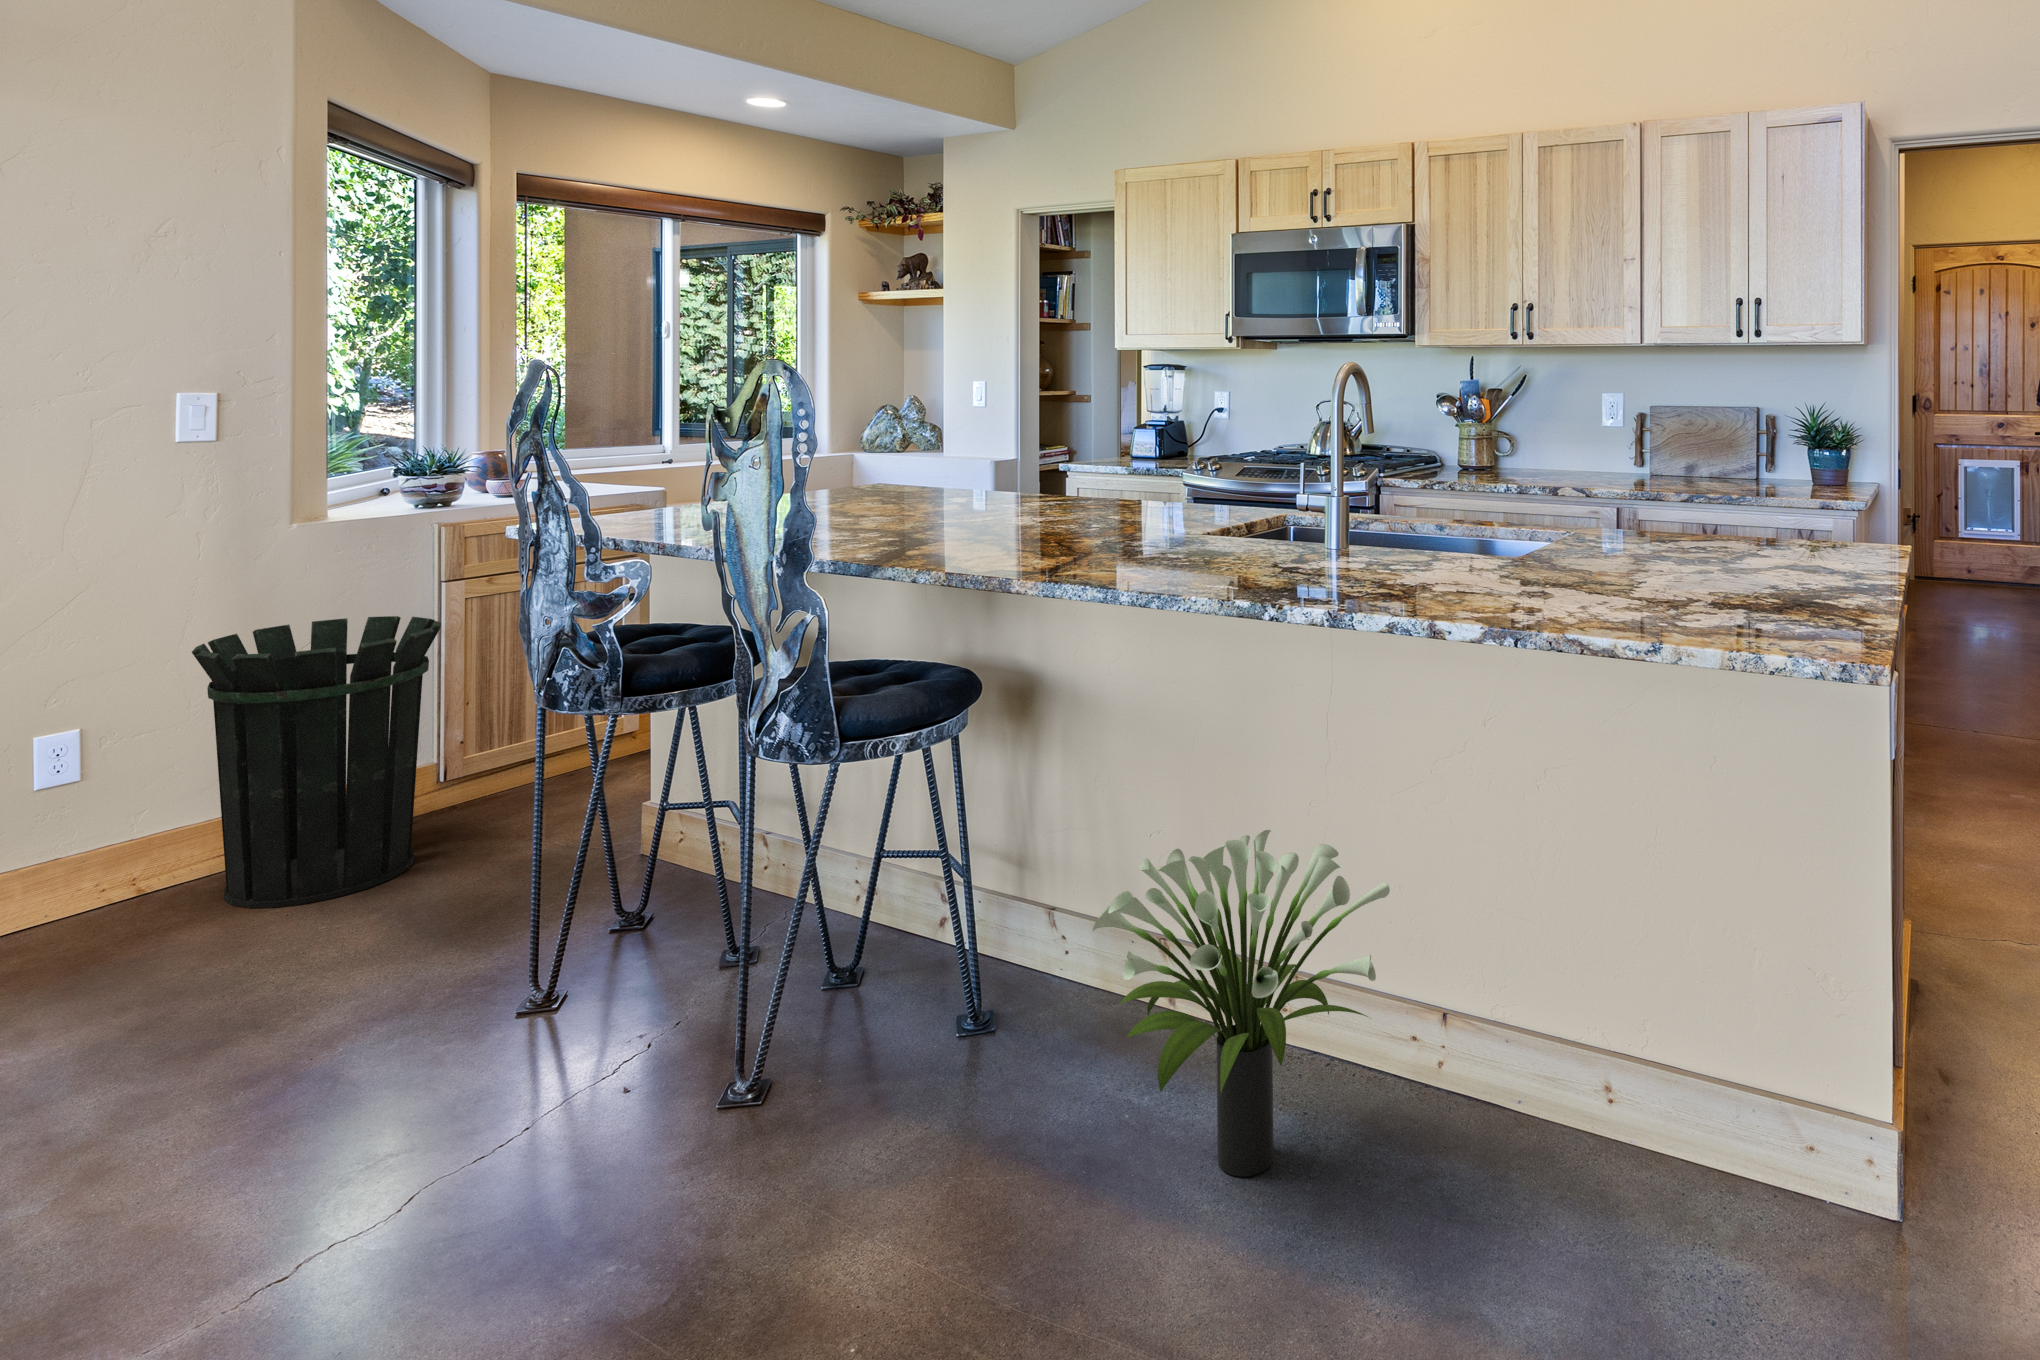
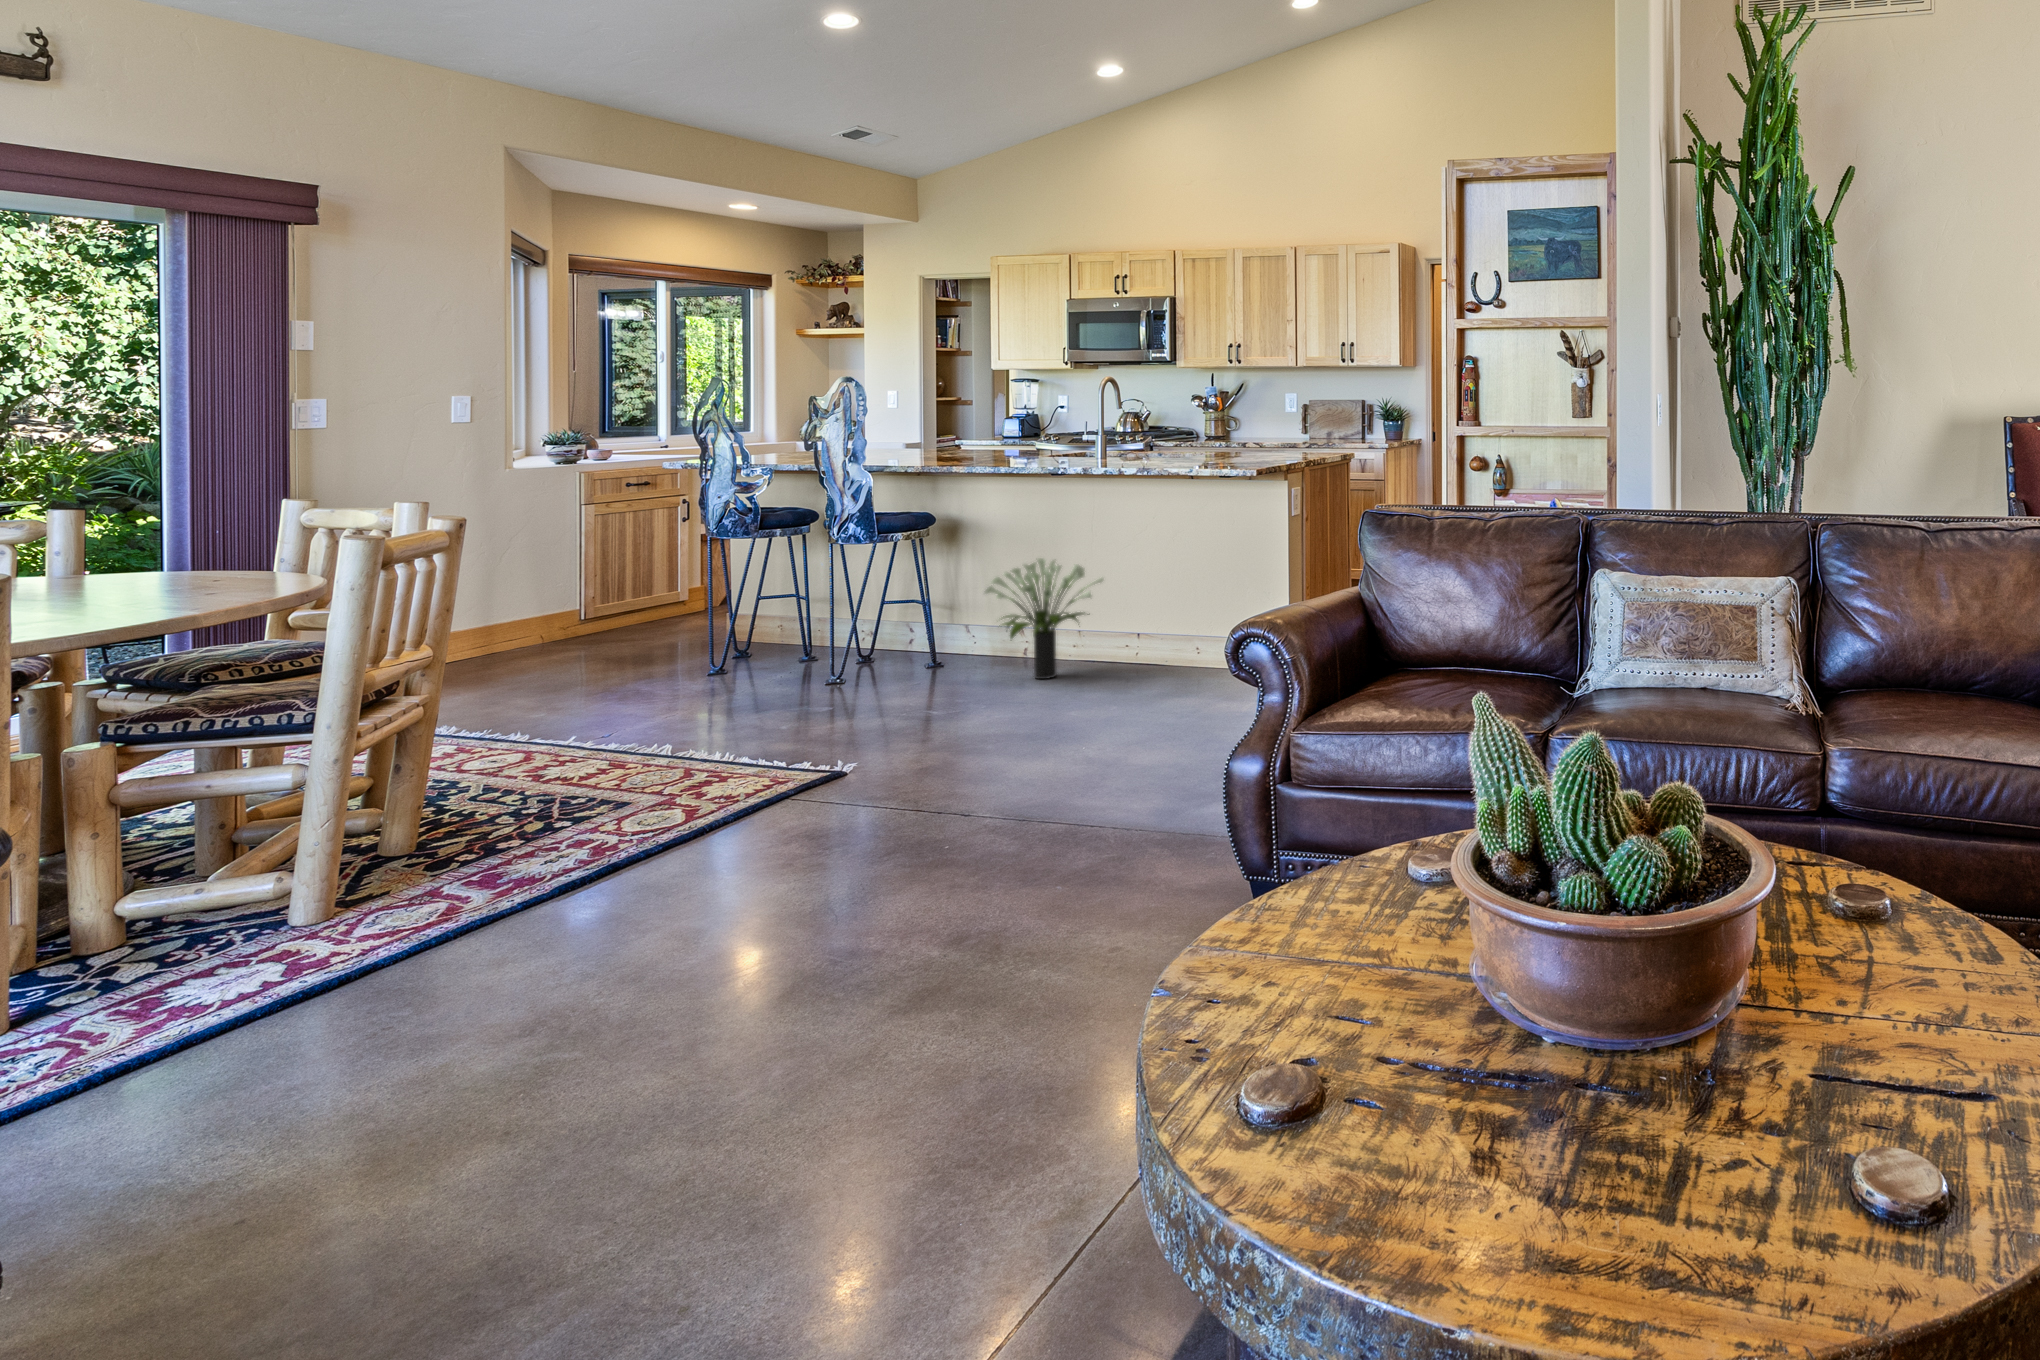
waste bin: present [192,616,441,908] -> none [472,521,604,664]

